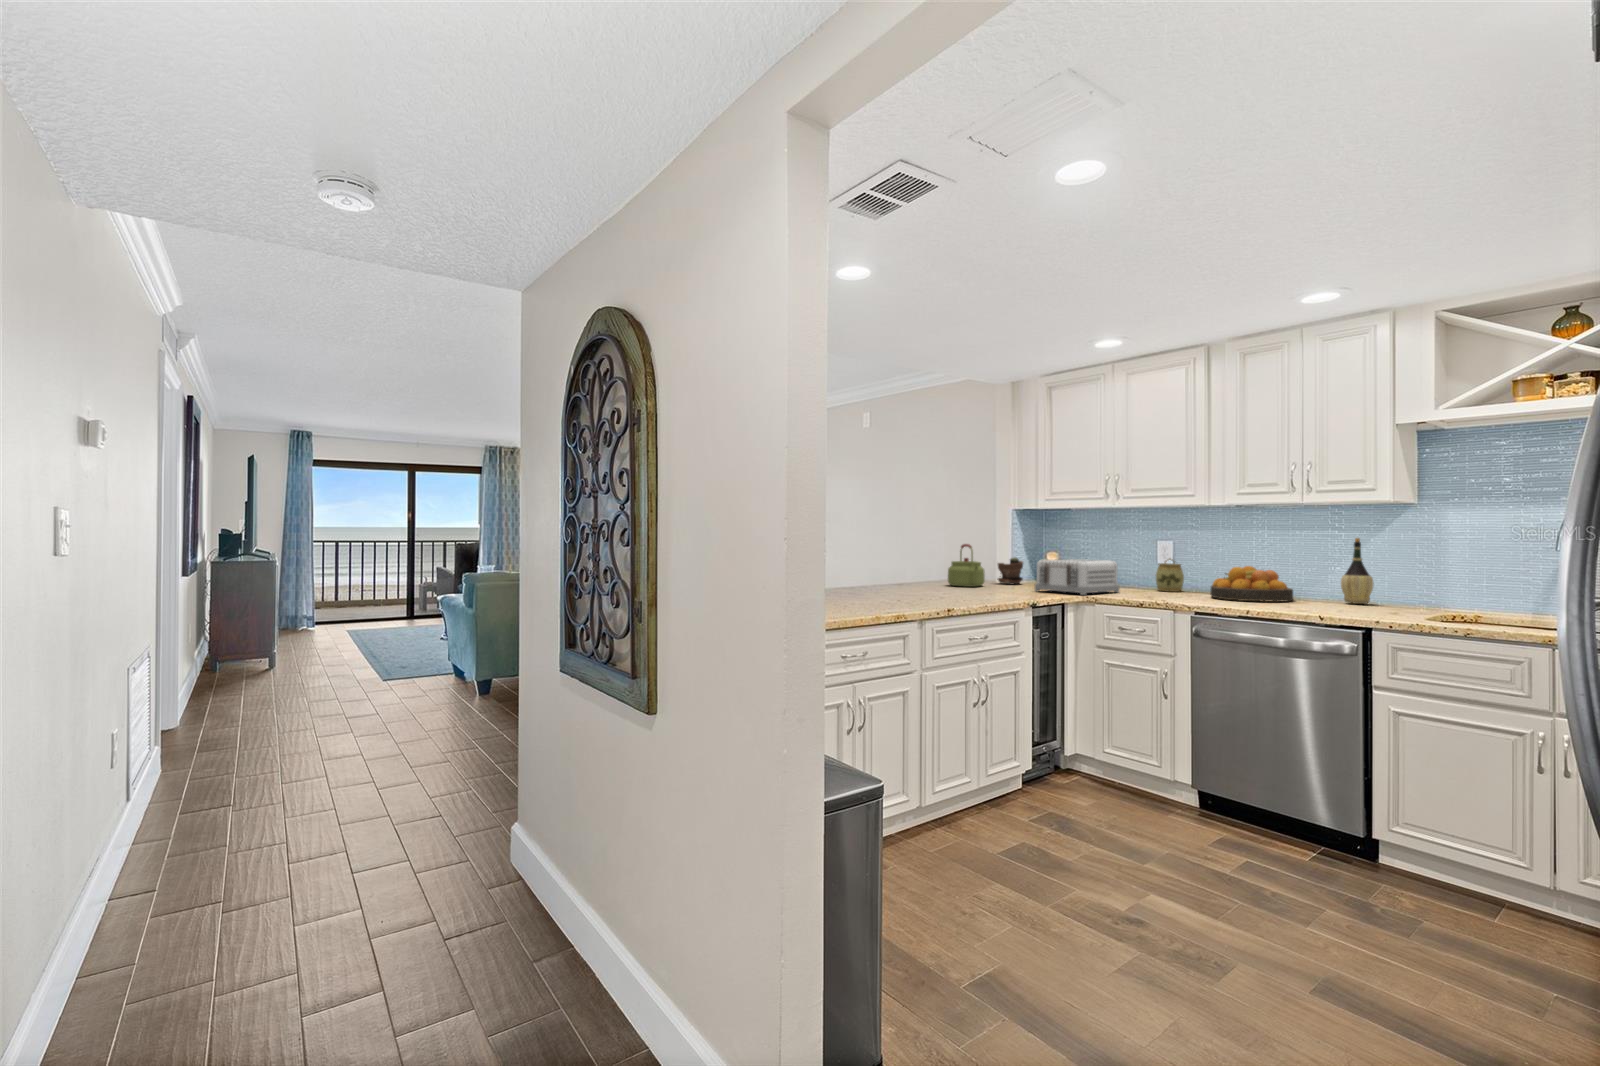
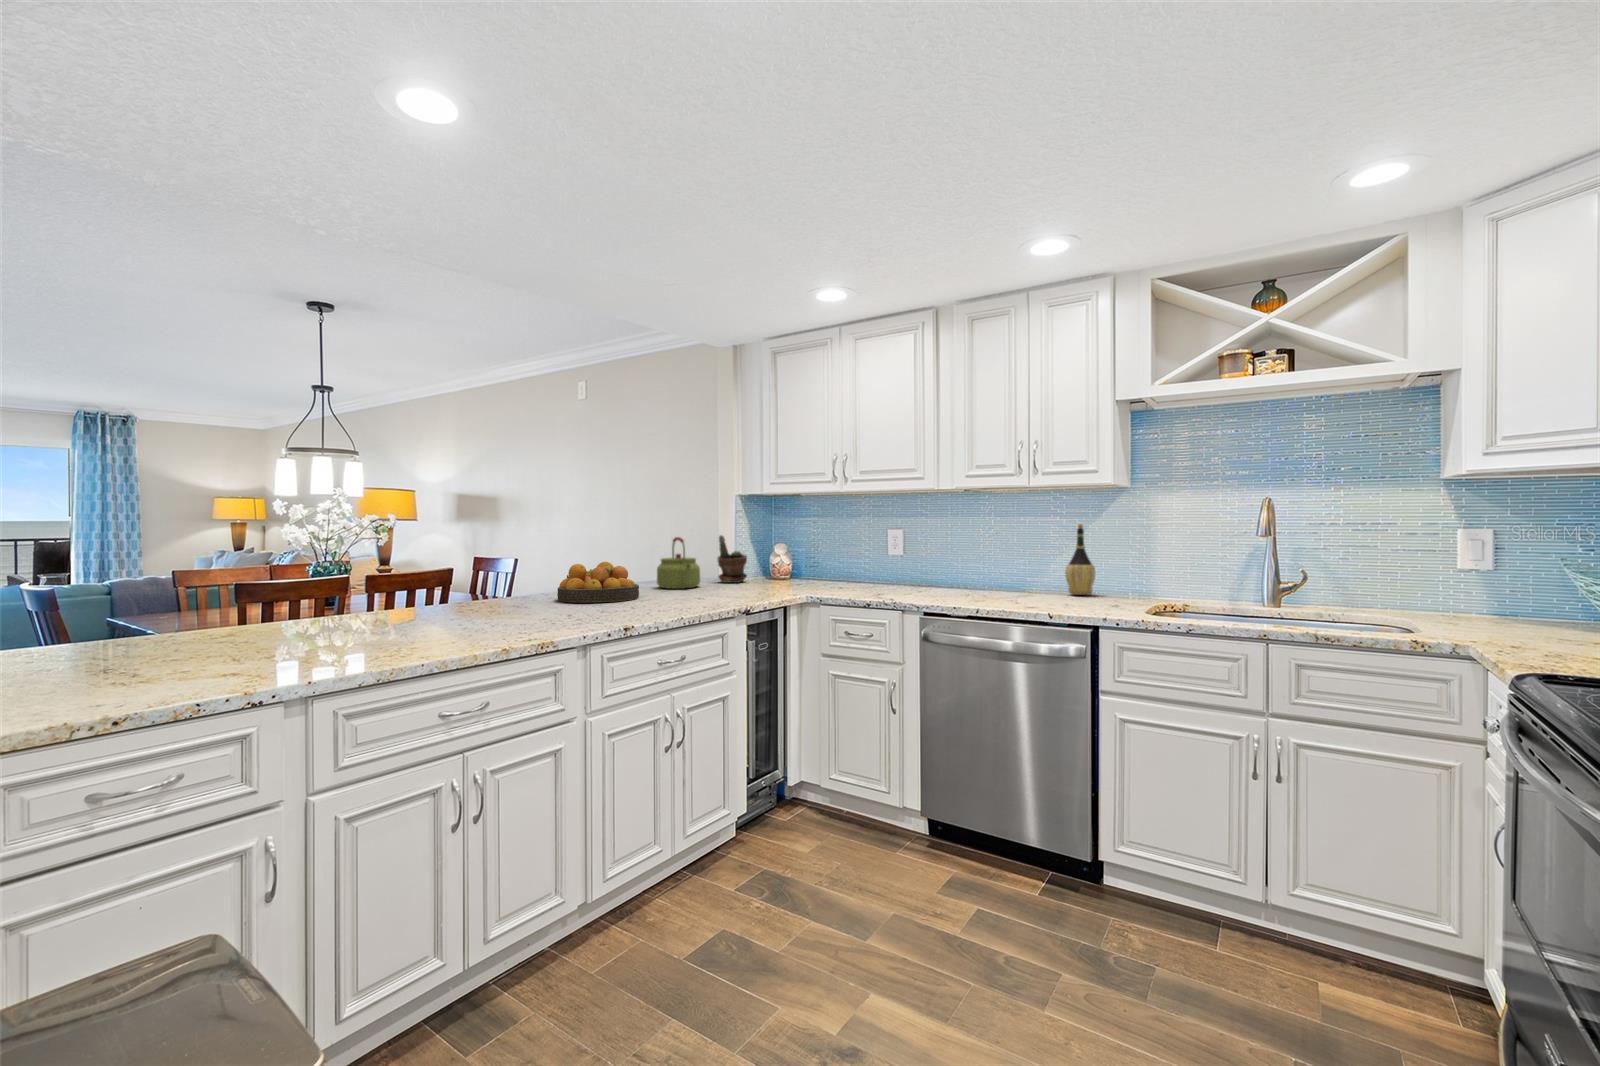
toaster: present [1035,559,1119,595] -> none [753,553,847,596]
jar: present [1156,559,1184,592] -> none [886,548,915,586]
fruit bowl: present [1210,566,1293,602] -> present [557,562,639,603]

